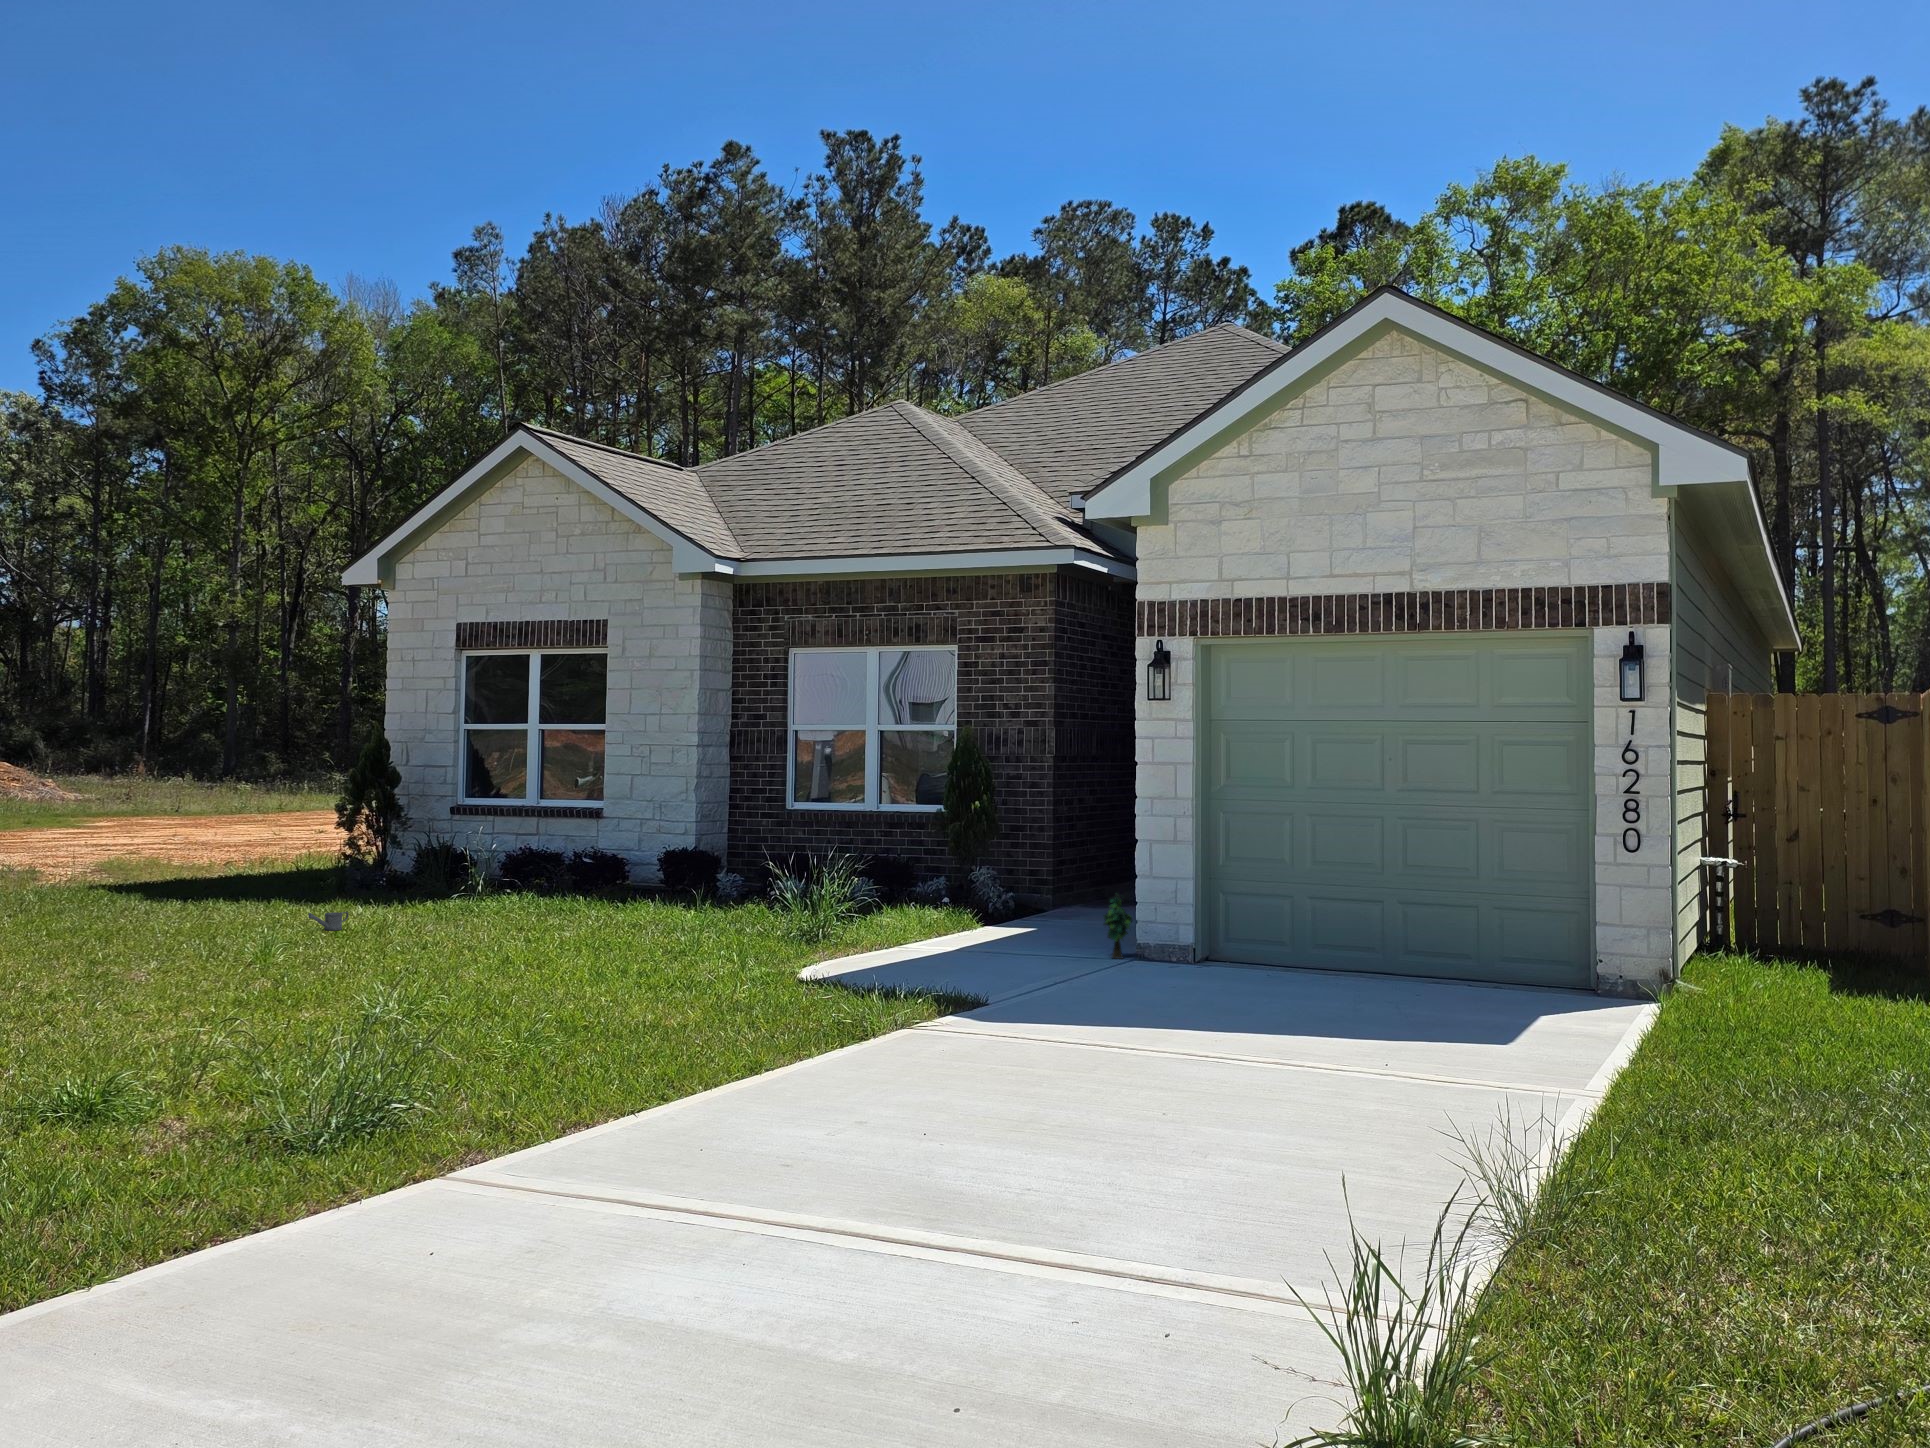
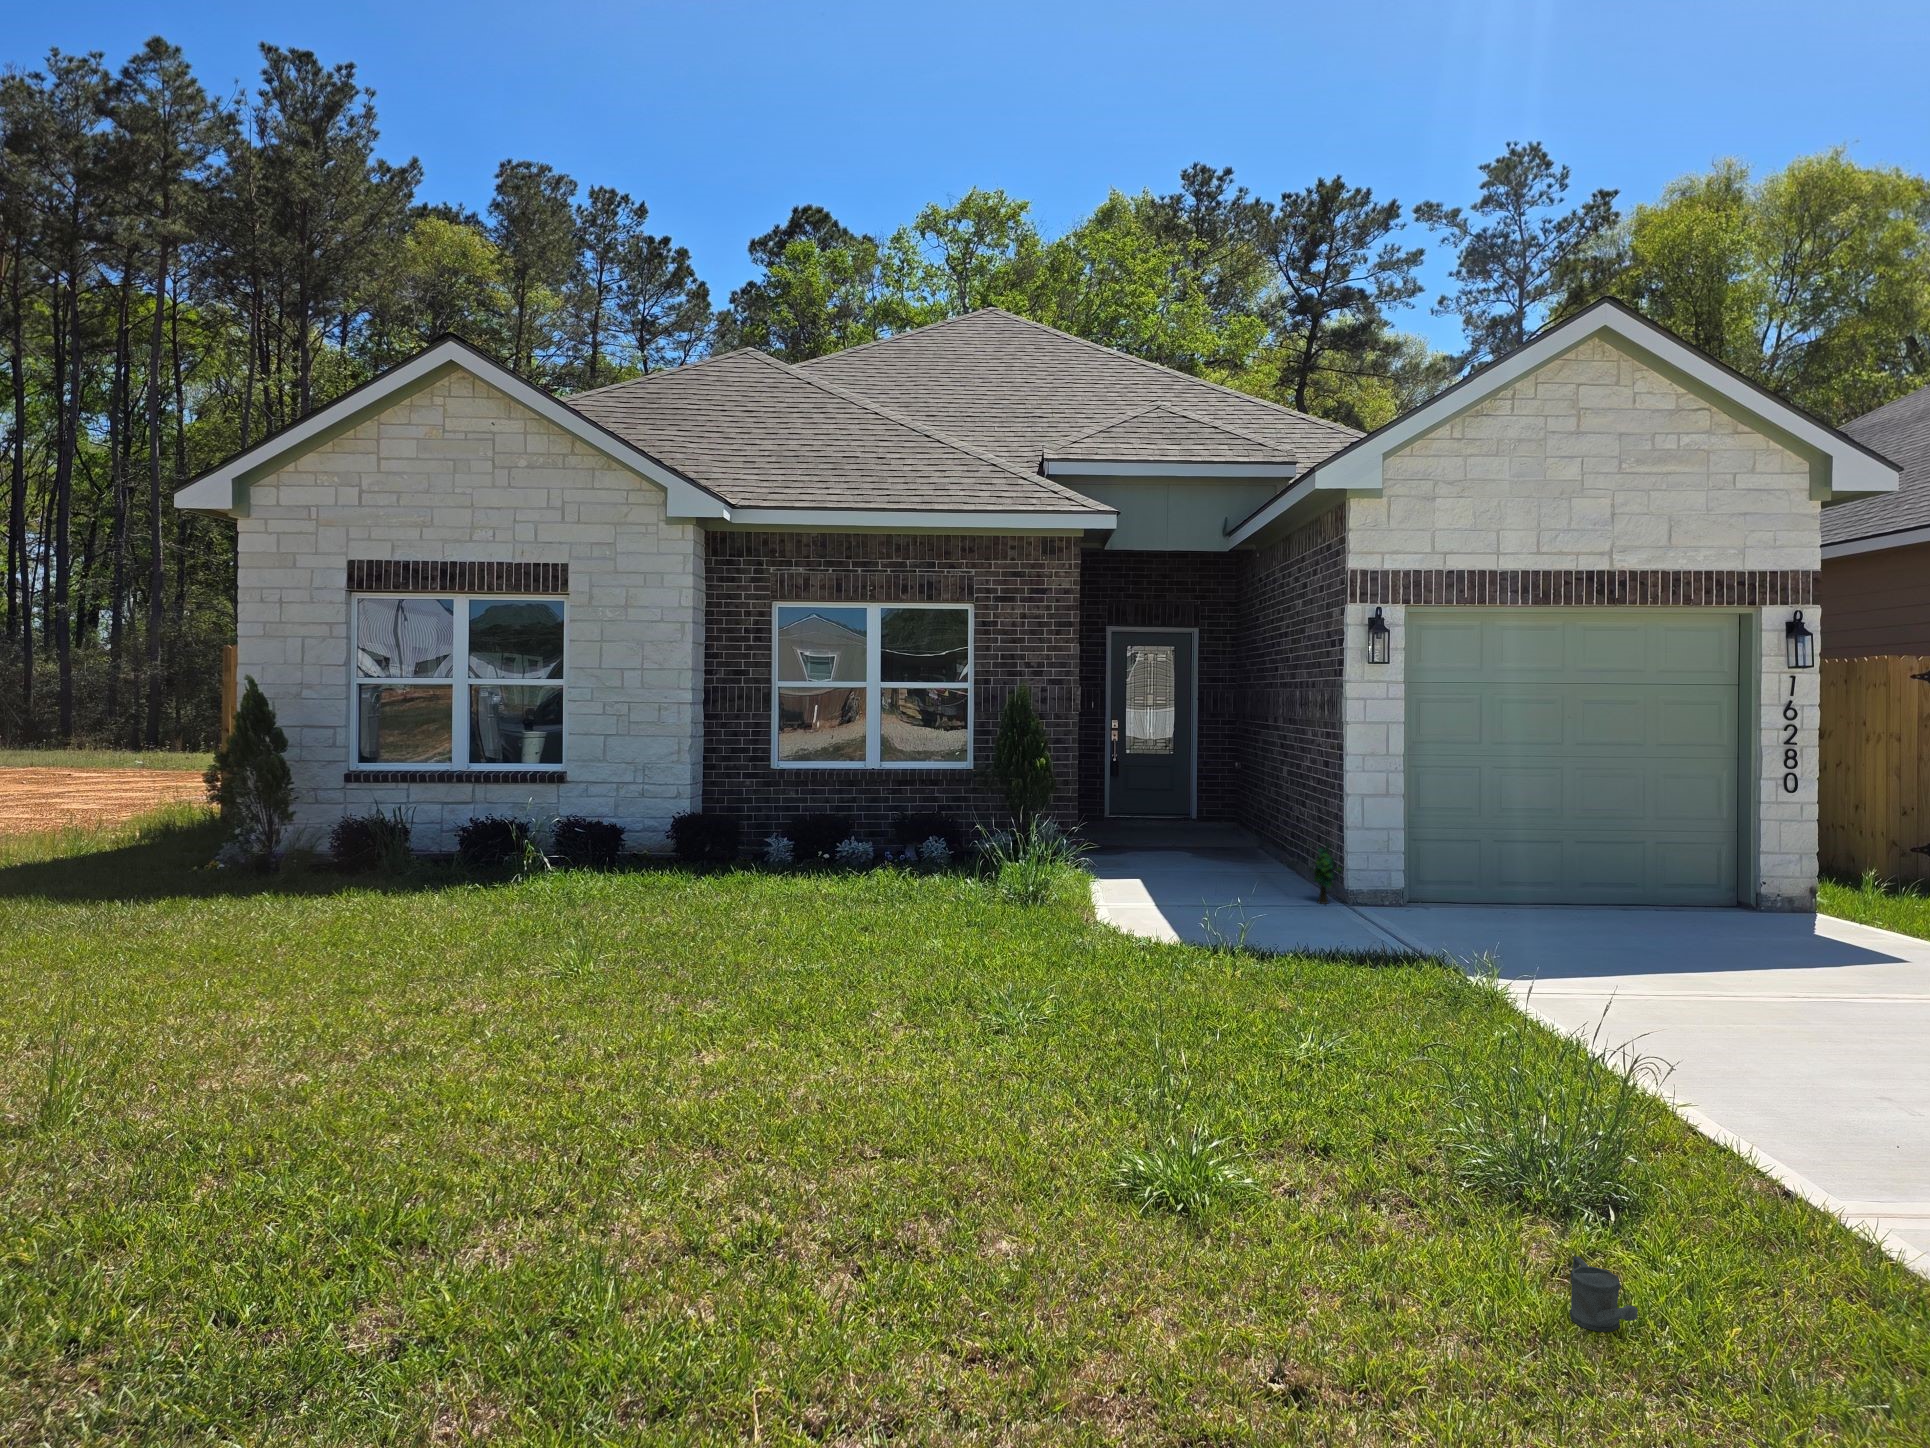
watering can: present [308,912,349,931] -> present [1570,1256,1638,1332]

